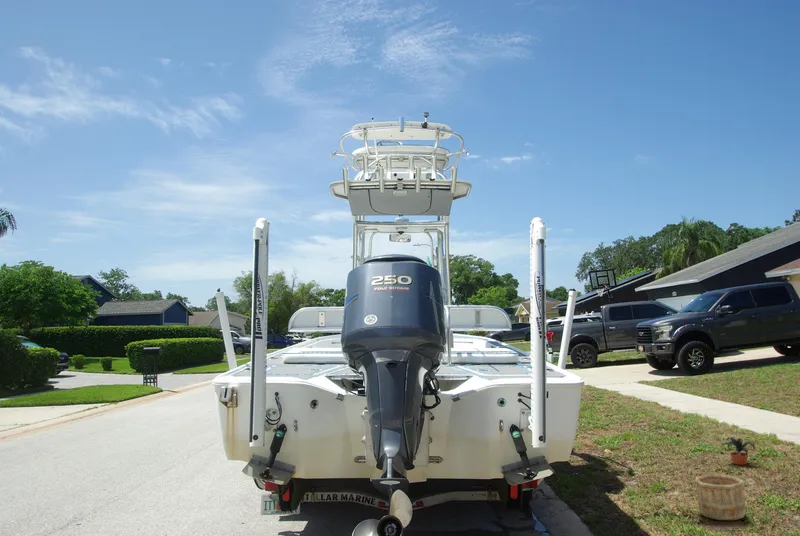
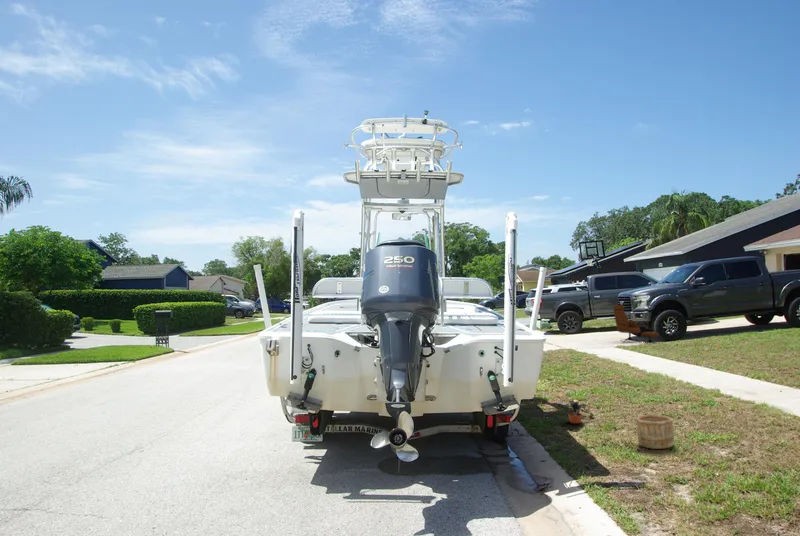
lounge chair: none [632,336,684,378] -> present [613,305,658,342]
potted plant: present [722,437,755,465] -> present [562,400,587,423]

